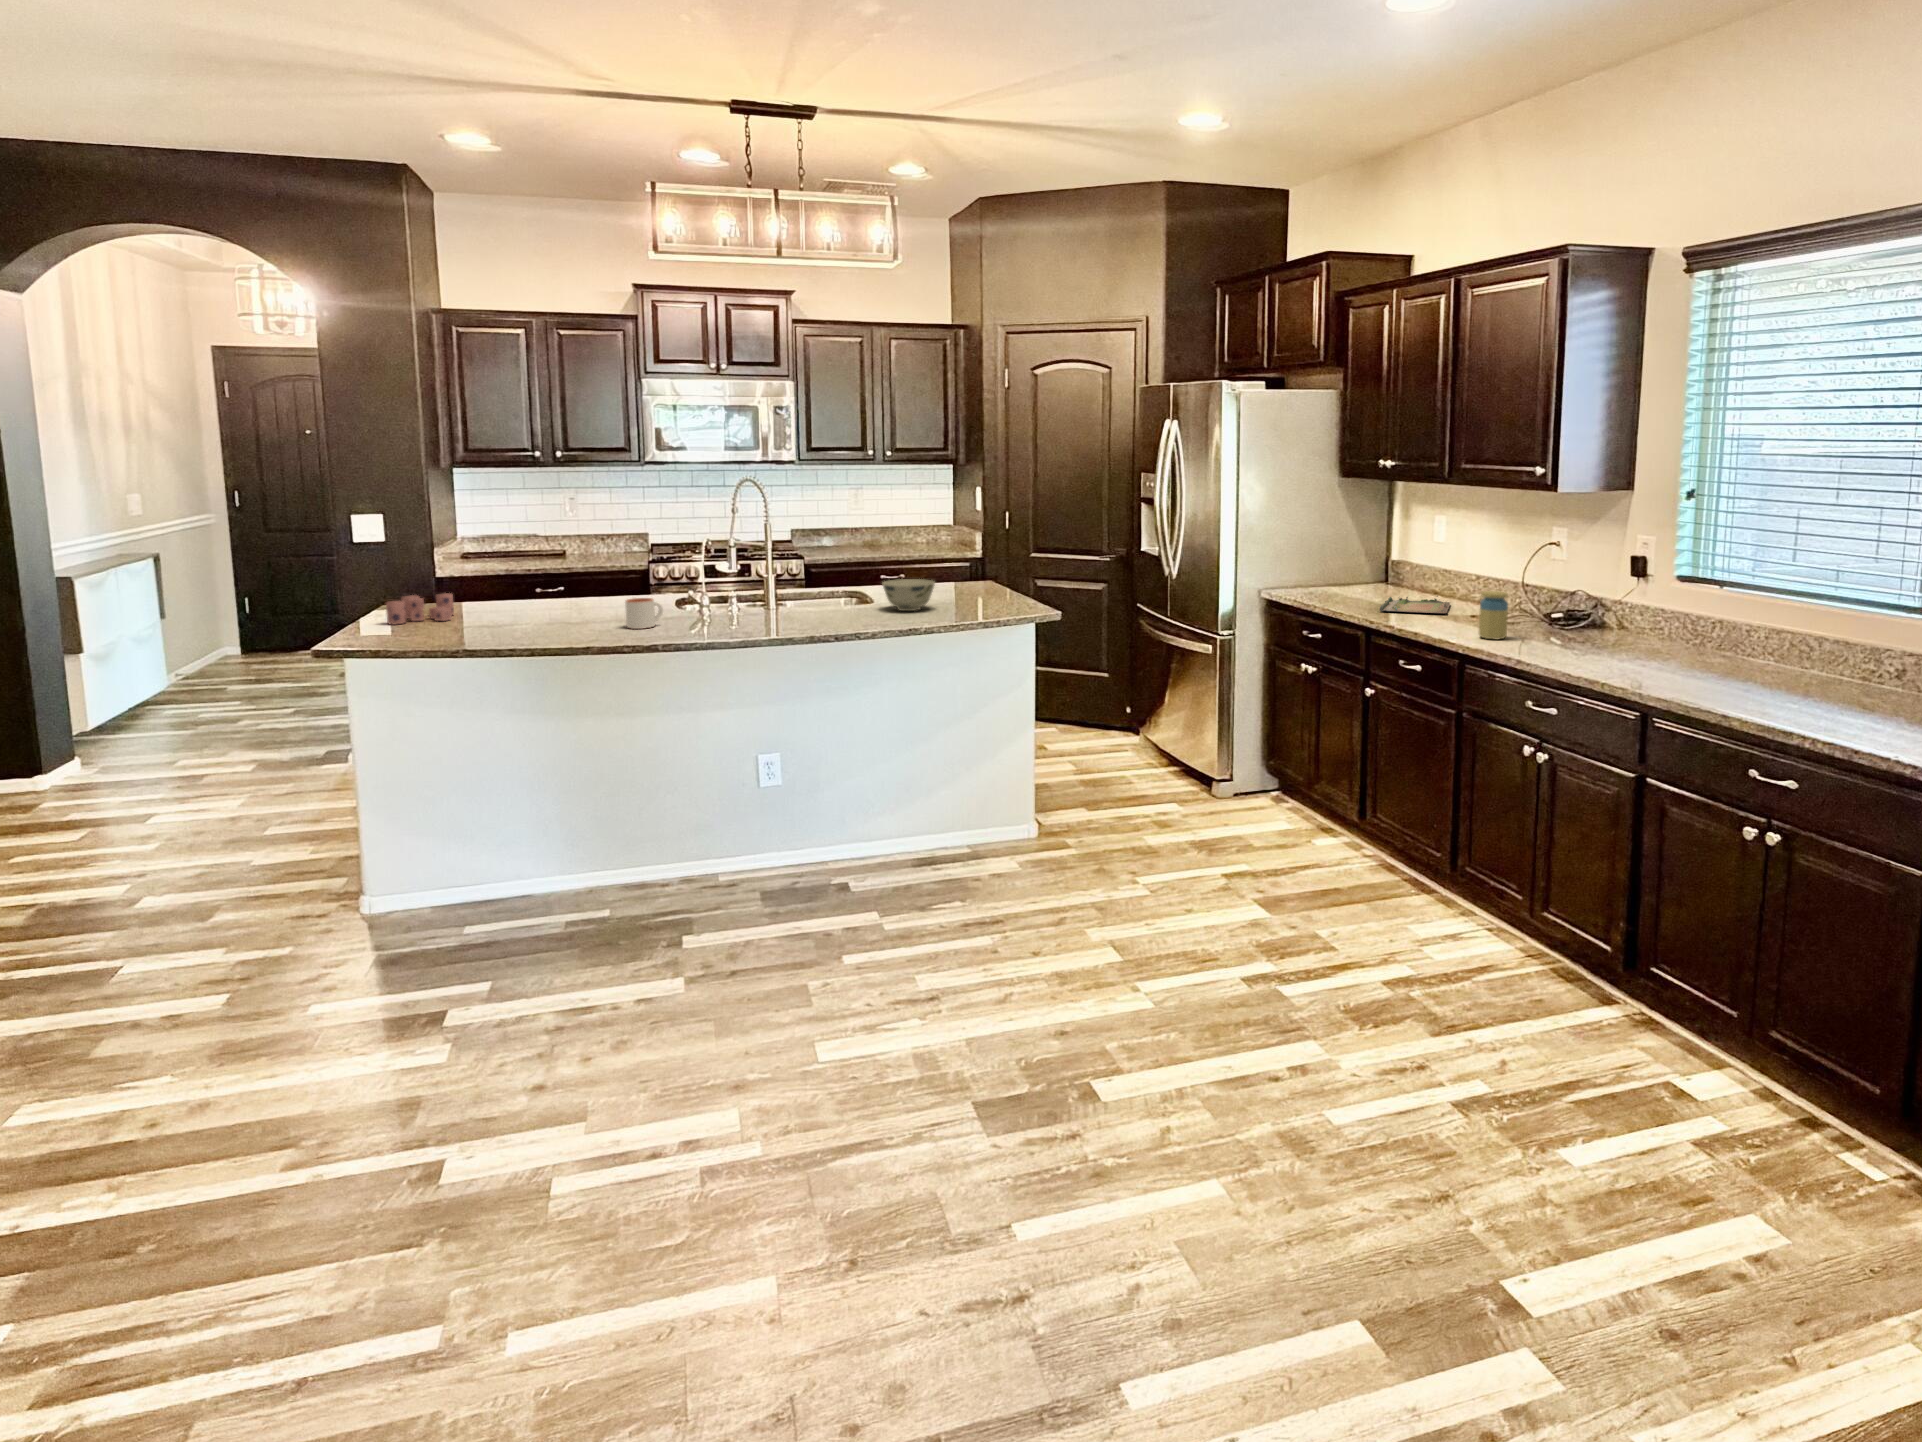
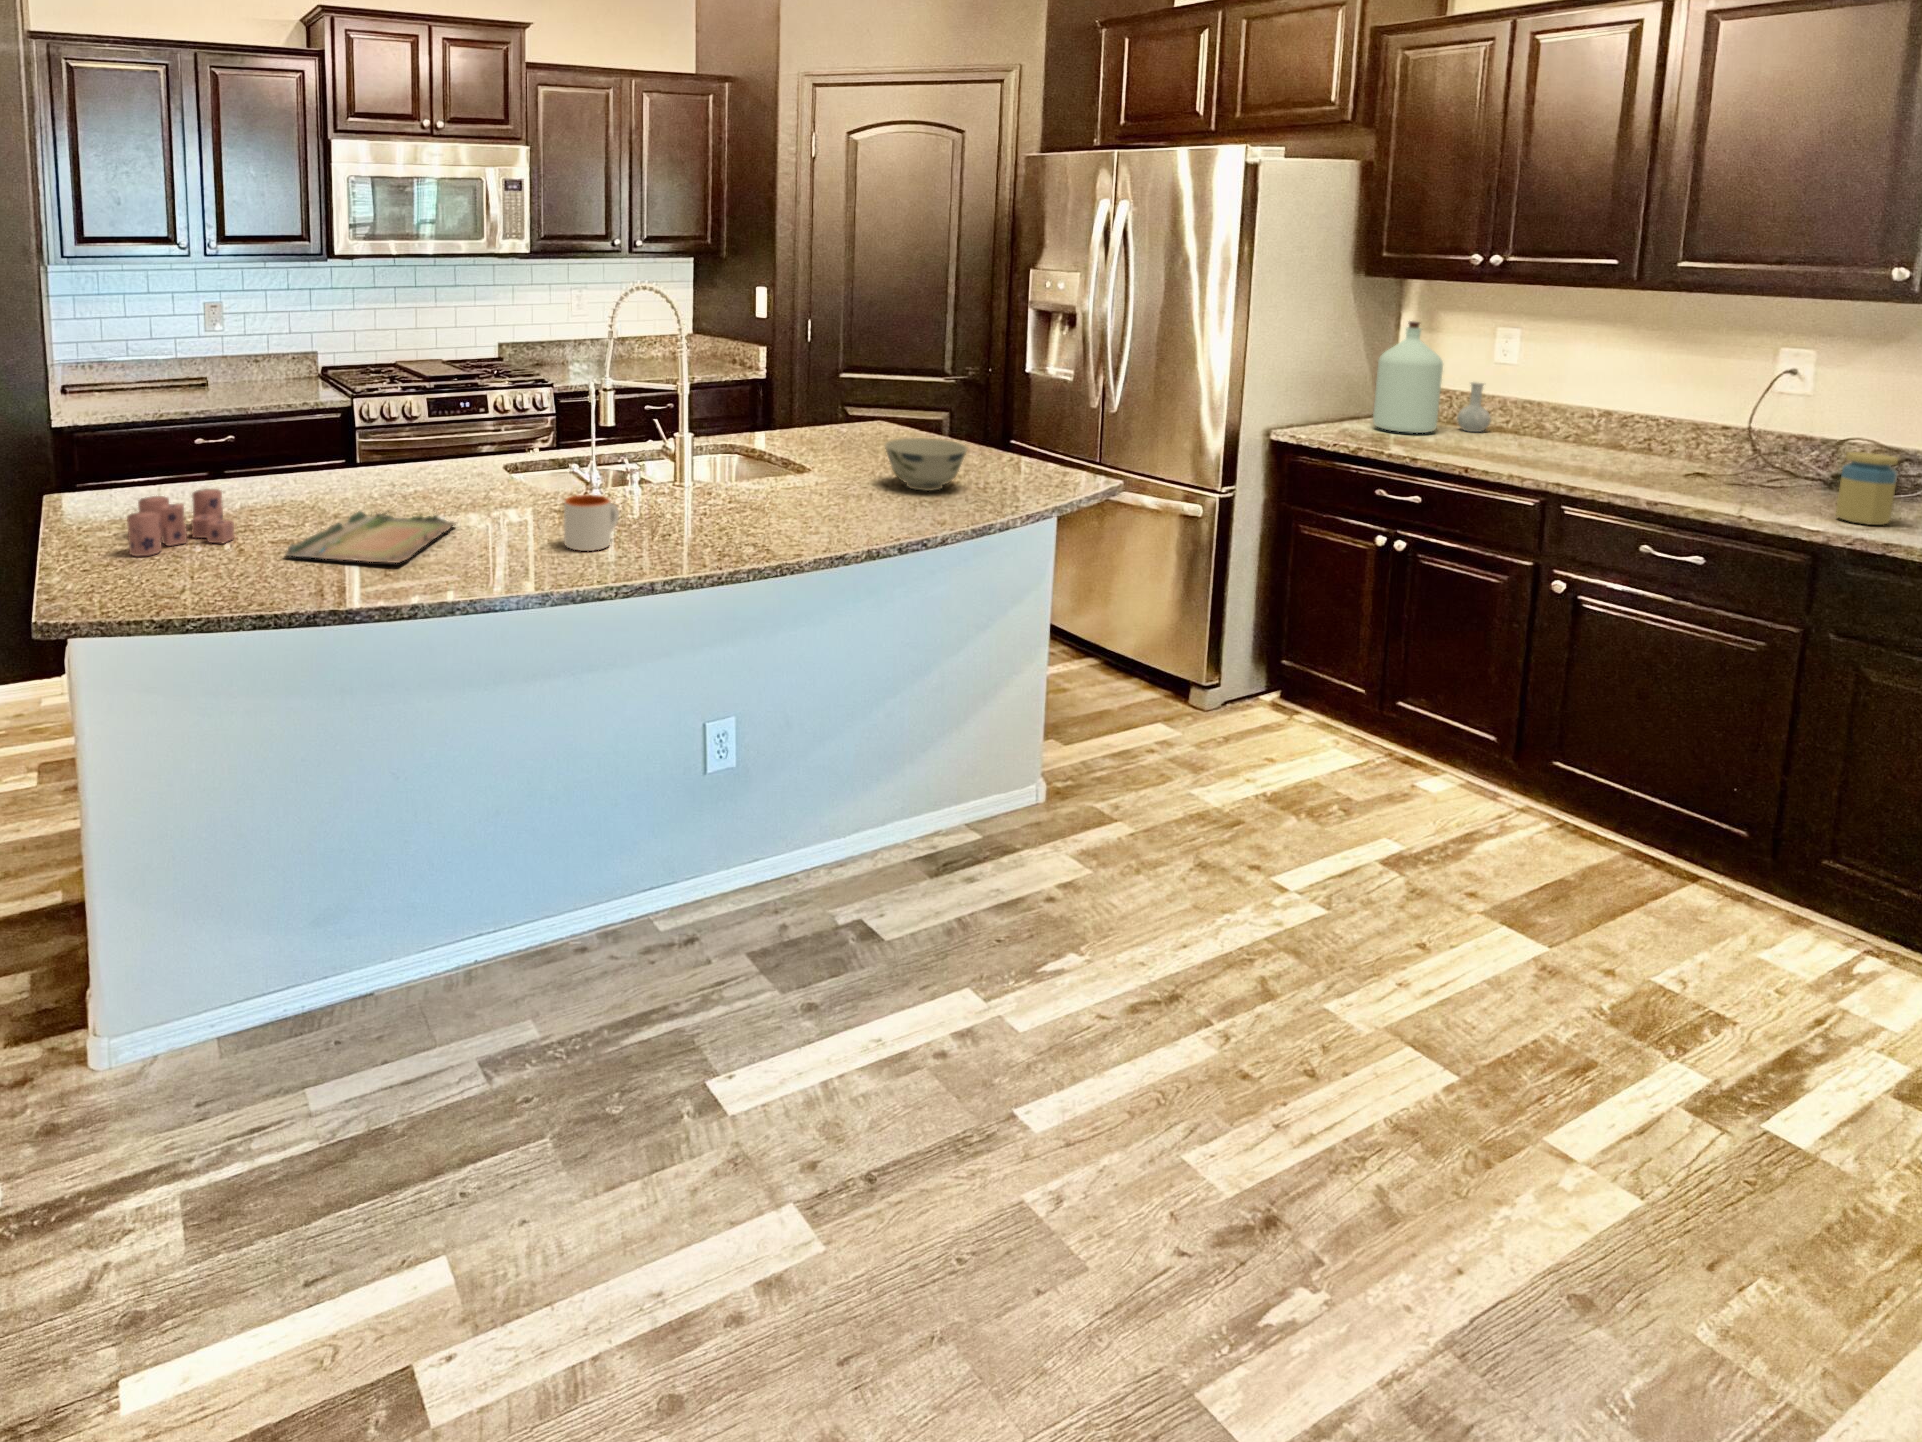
bottle: none [1341,510,1426,594] -> present [1373,321,1491,433]
tray: present [1380,596,1450,613] -> present [286,511,456,563]

